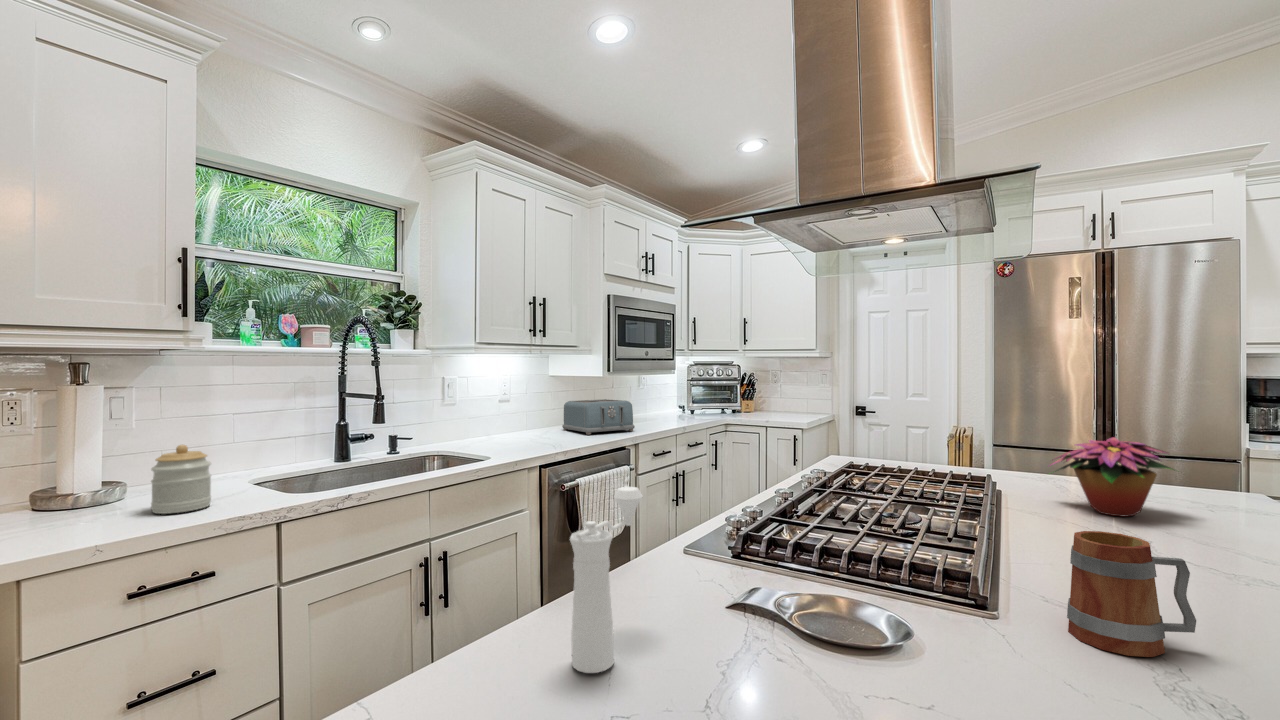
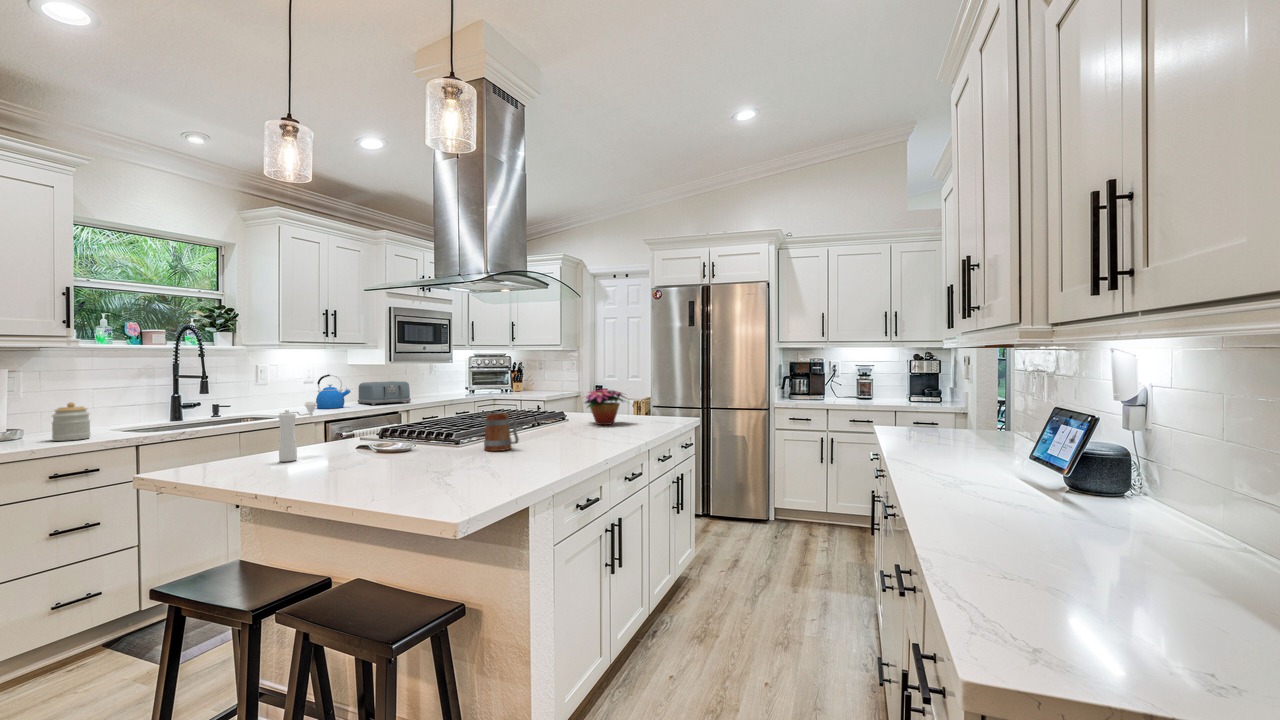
kettle: none [517,390,561,440] -> present [316,374,351,409]

